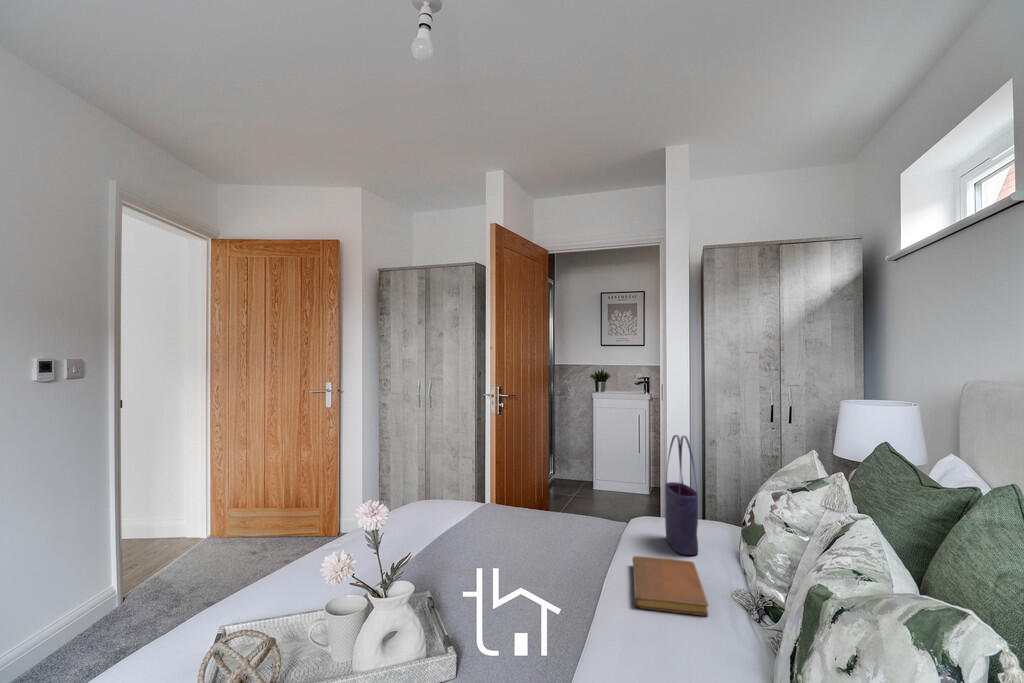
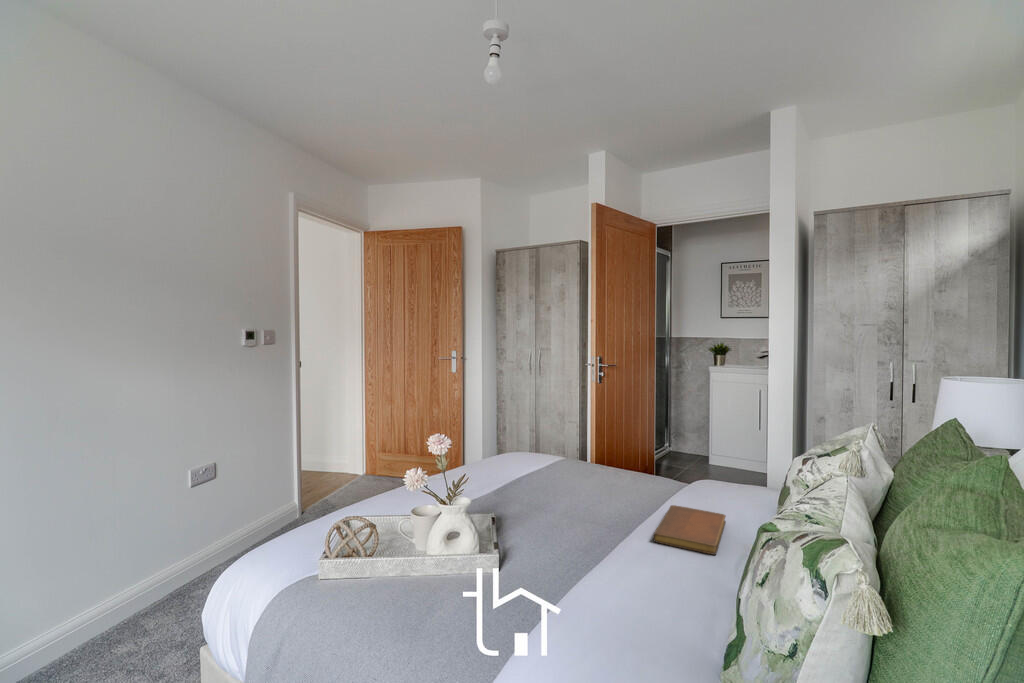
tote bag: present [665,435,698,555] -> none [715,402,741,511]

